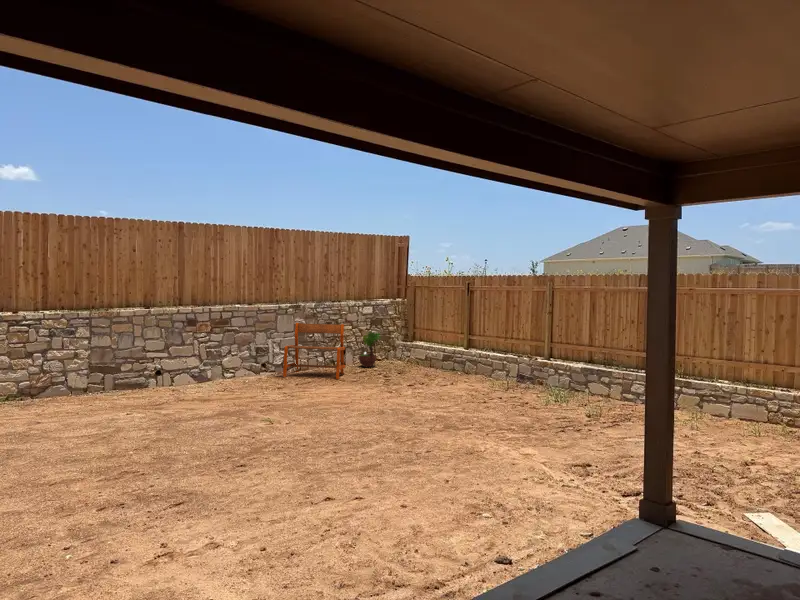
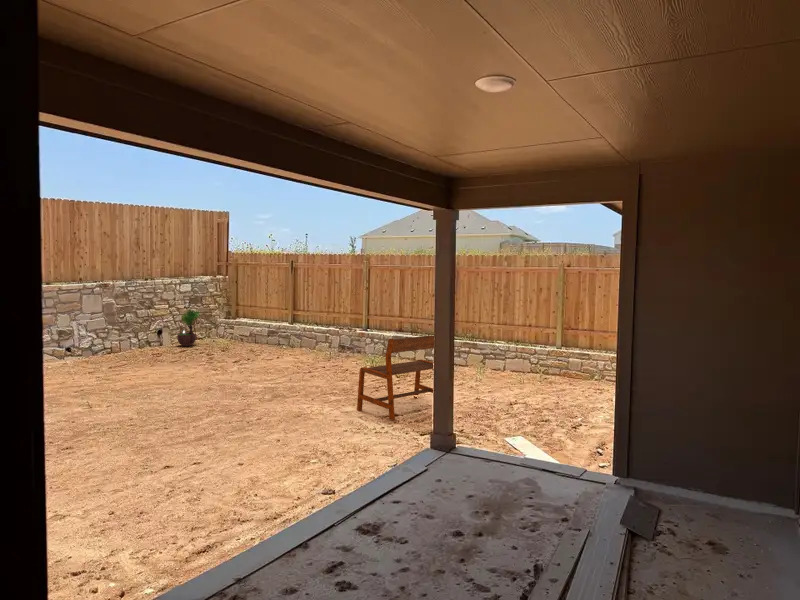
bench: present [283,323,345,379] -> present [357,335,434,420]

